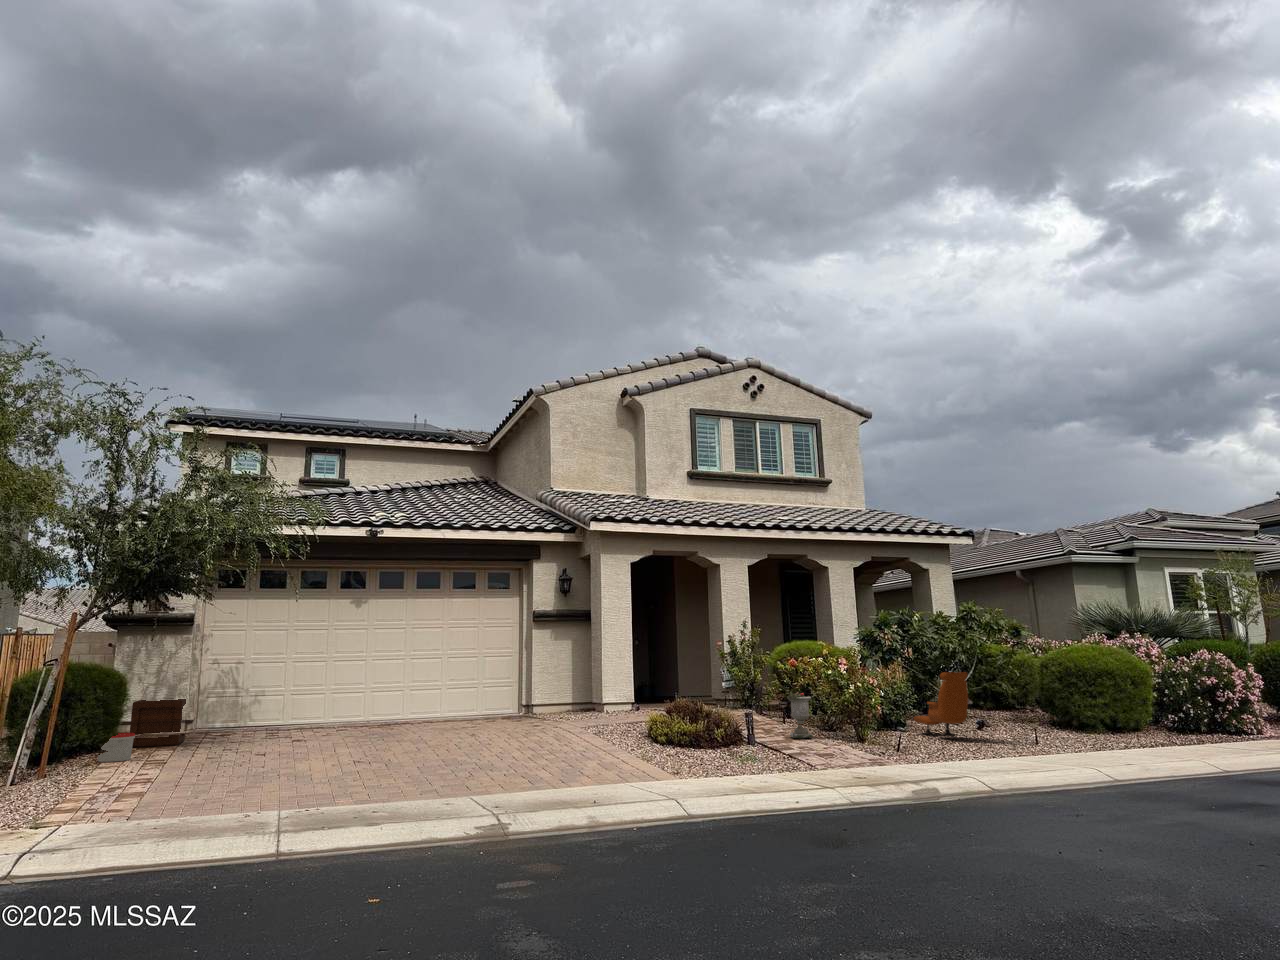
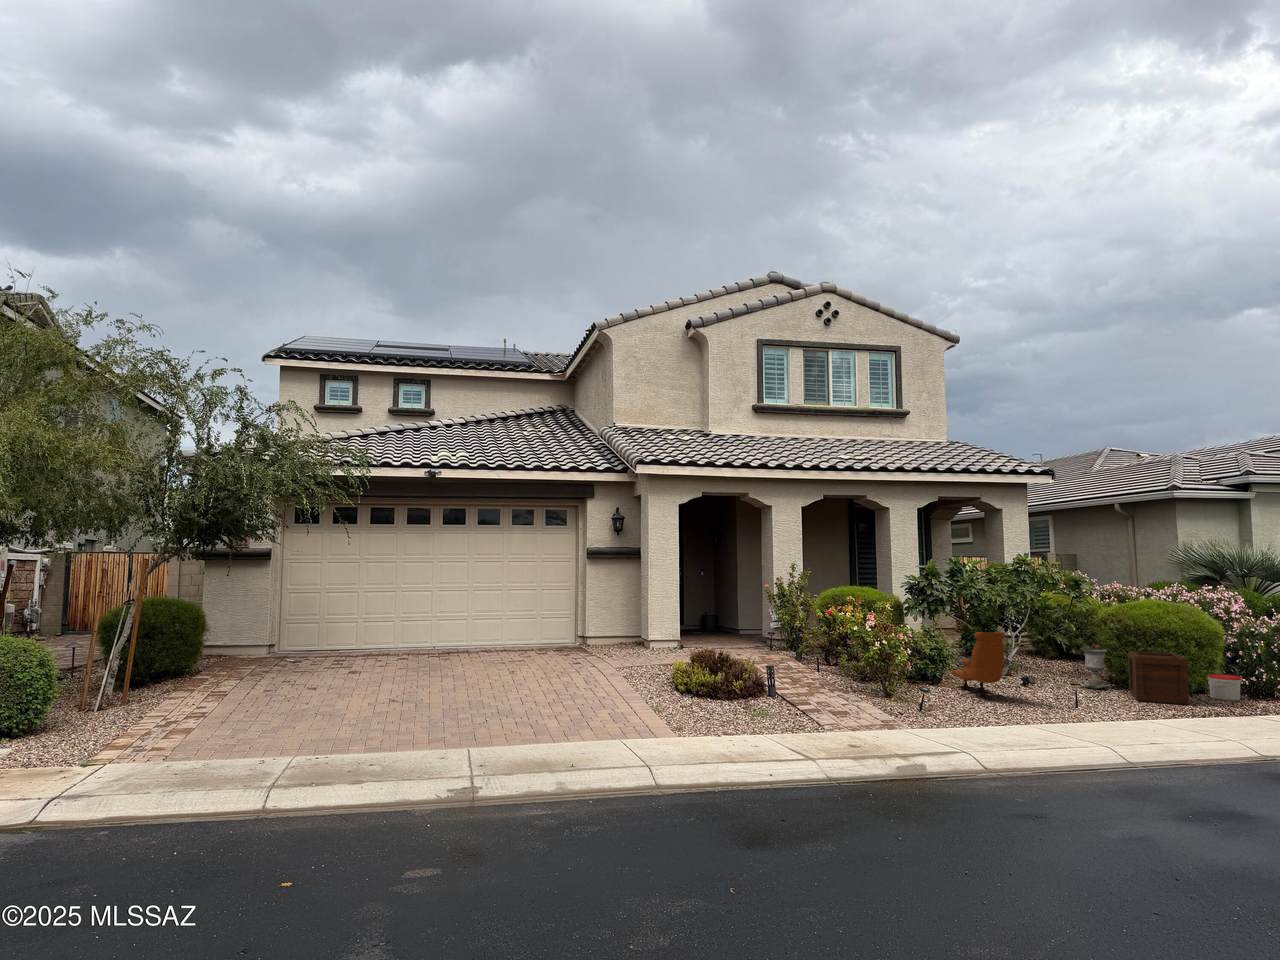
planter: present [787,692,813,739] -> present [1081,643,1107,689]
wooden crate: present [130,698,188,747] -> present [1128,651,1189,705]
bucket: present [98,733,135,762] -> present [1207,674,1242,700]

